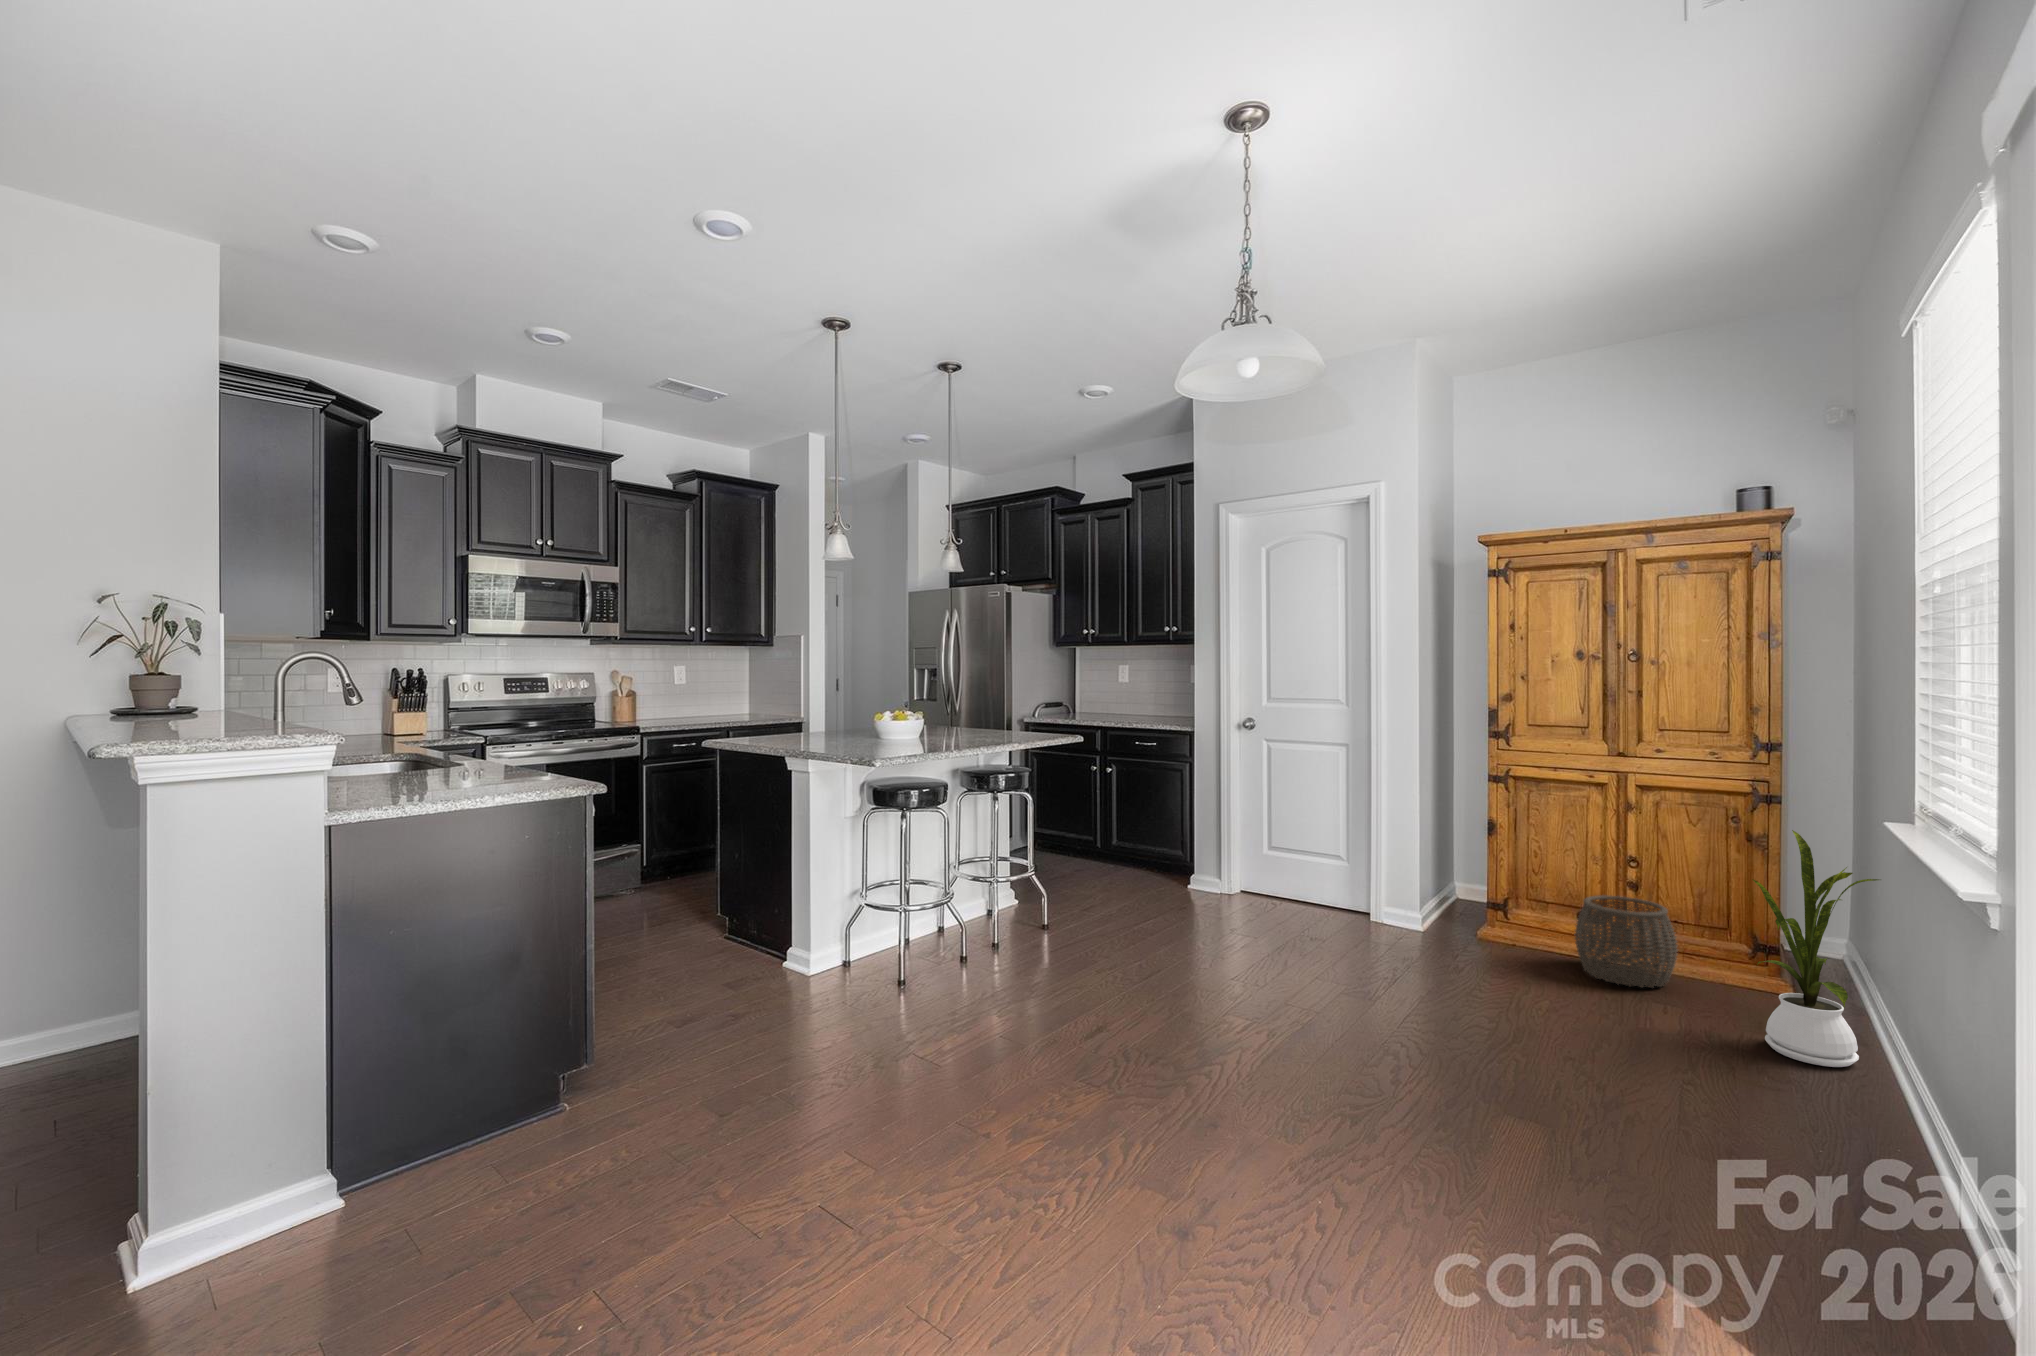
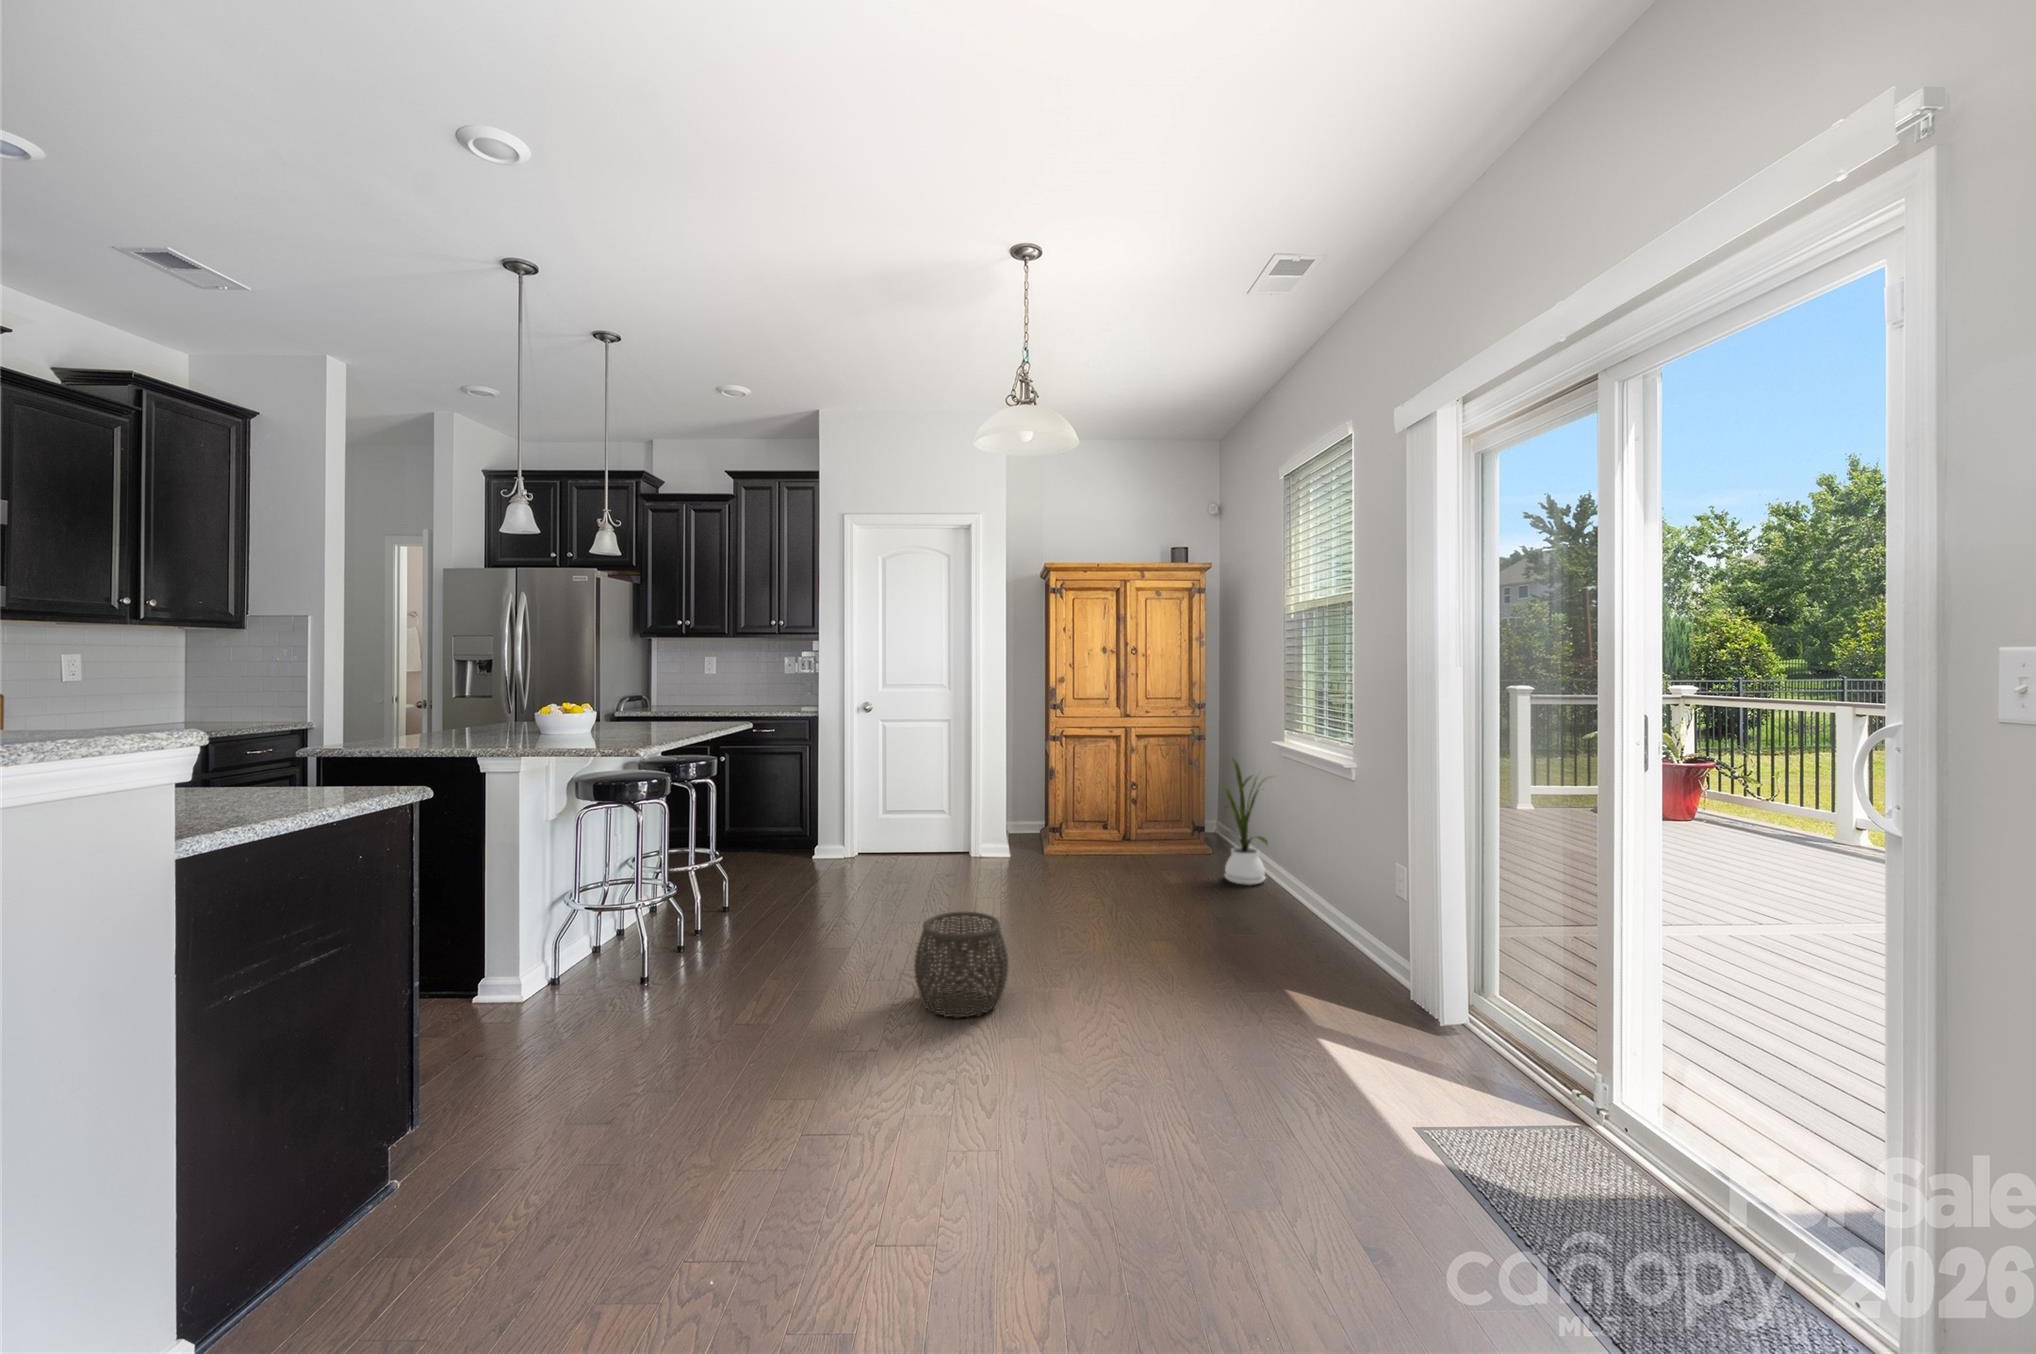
woven basket: present [1574,895,1678,988] -> present [914,912,1009,1018]

